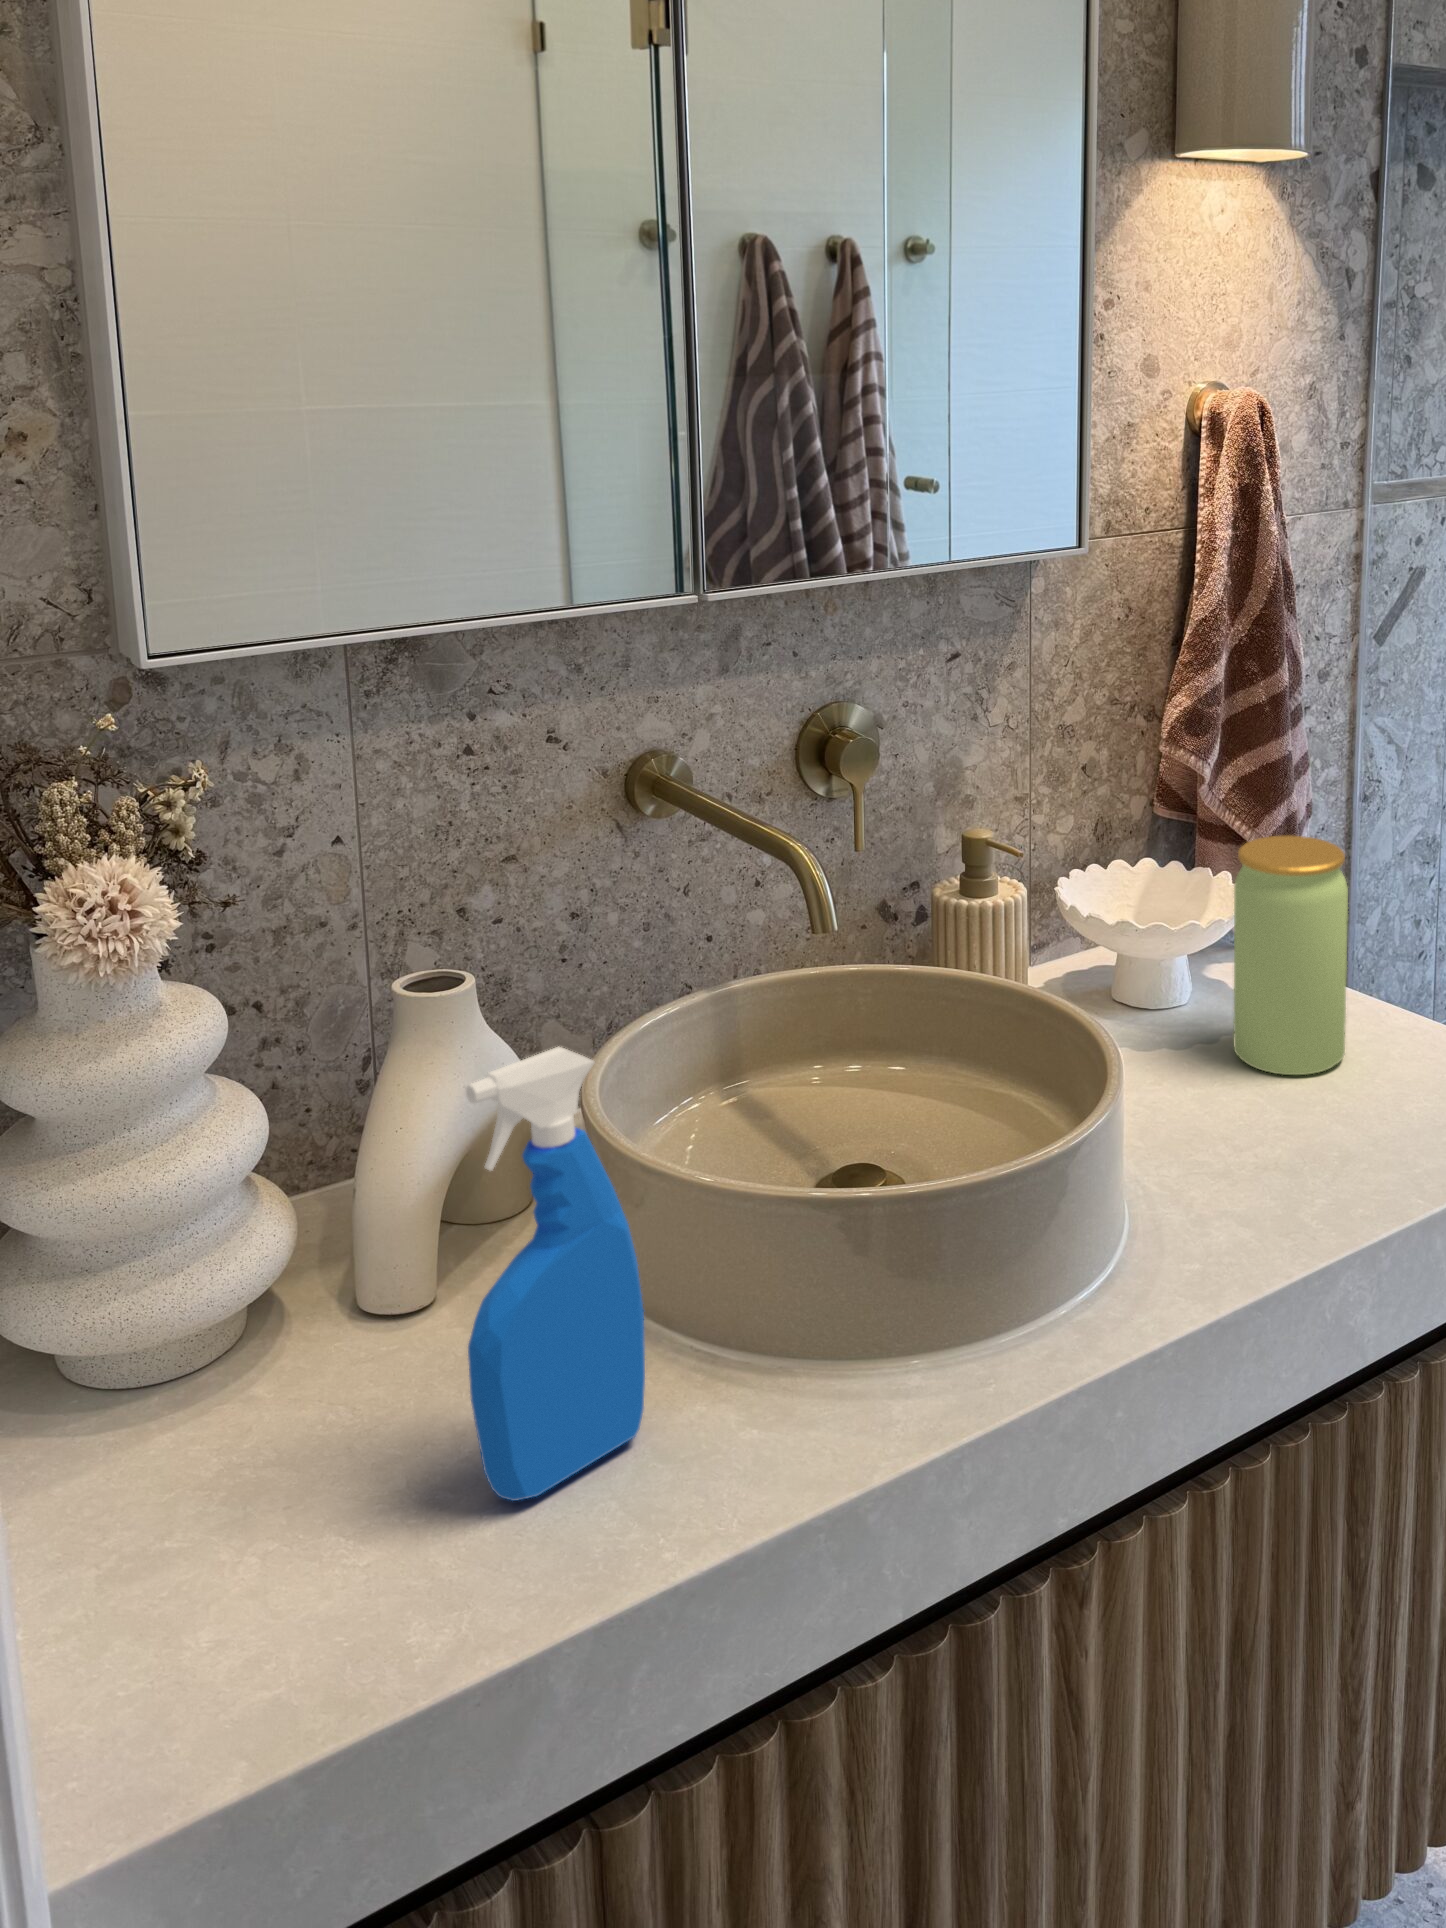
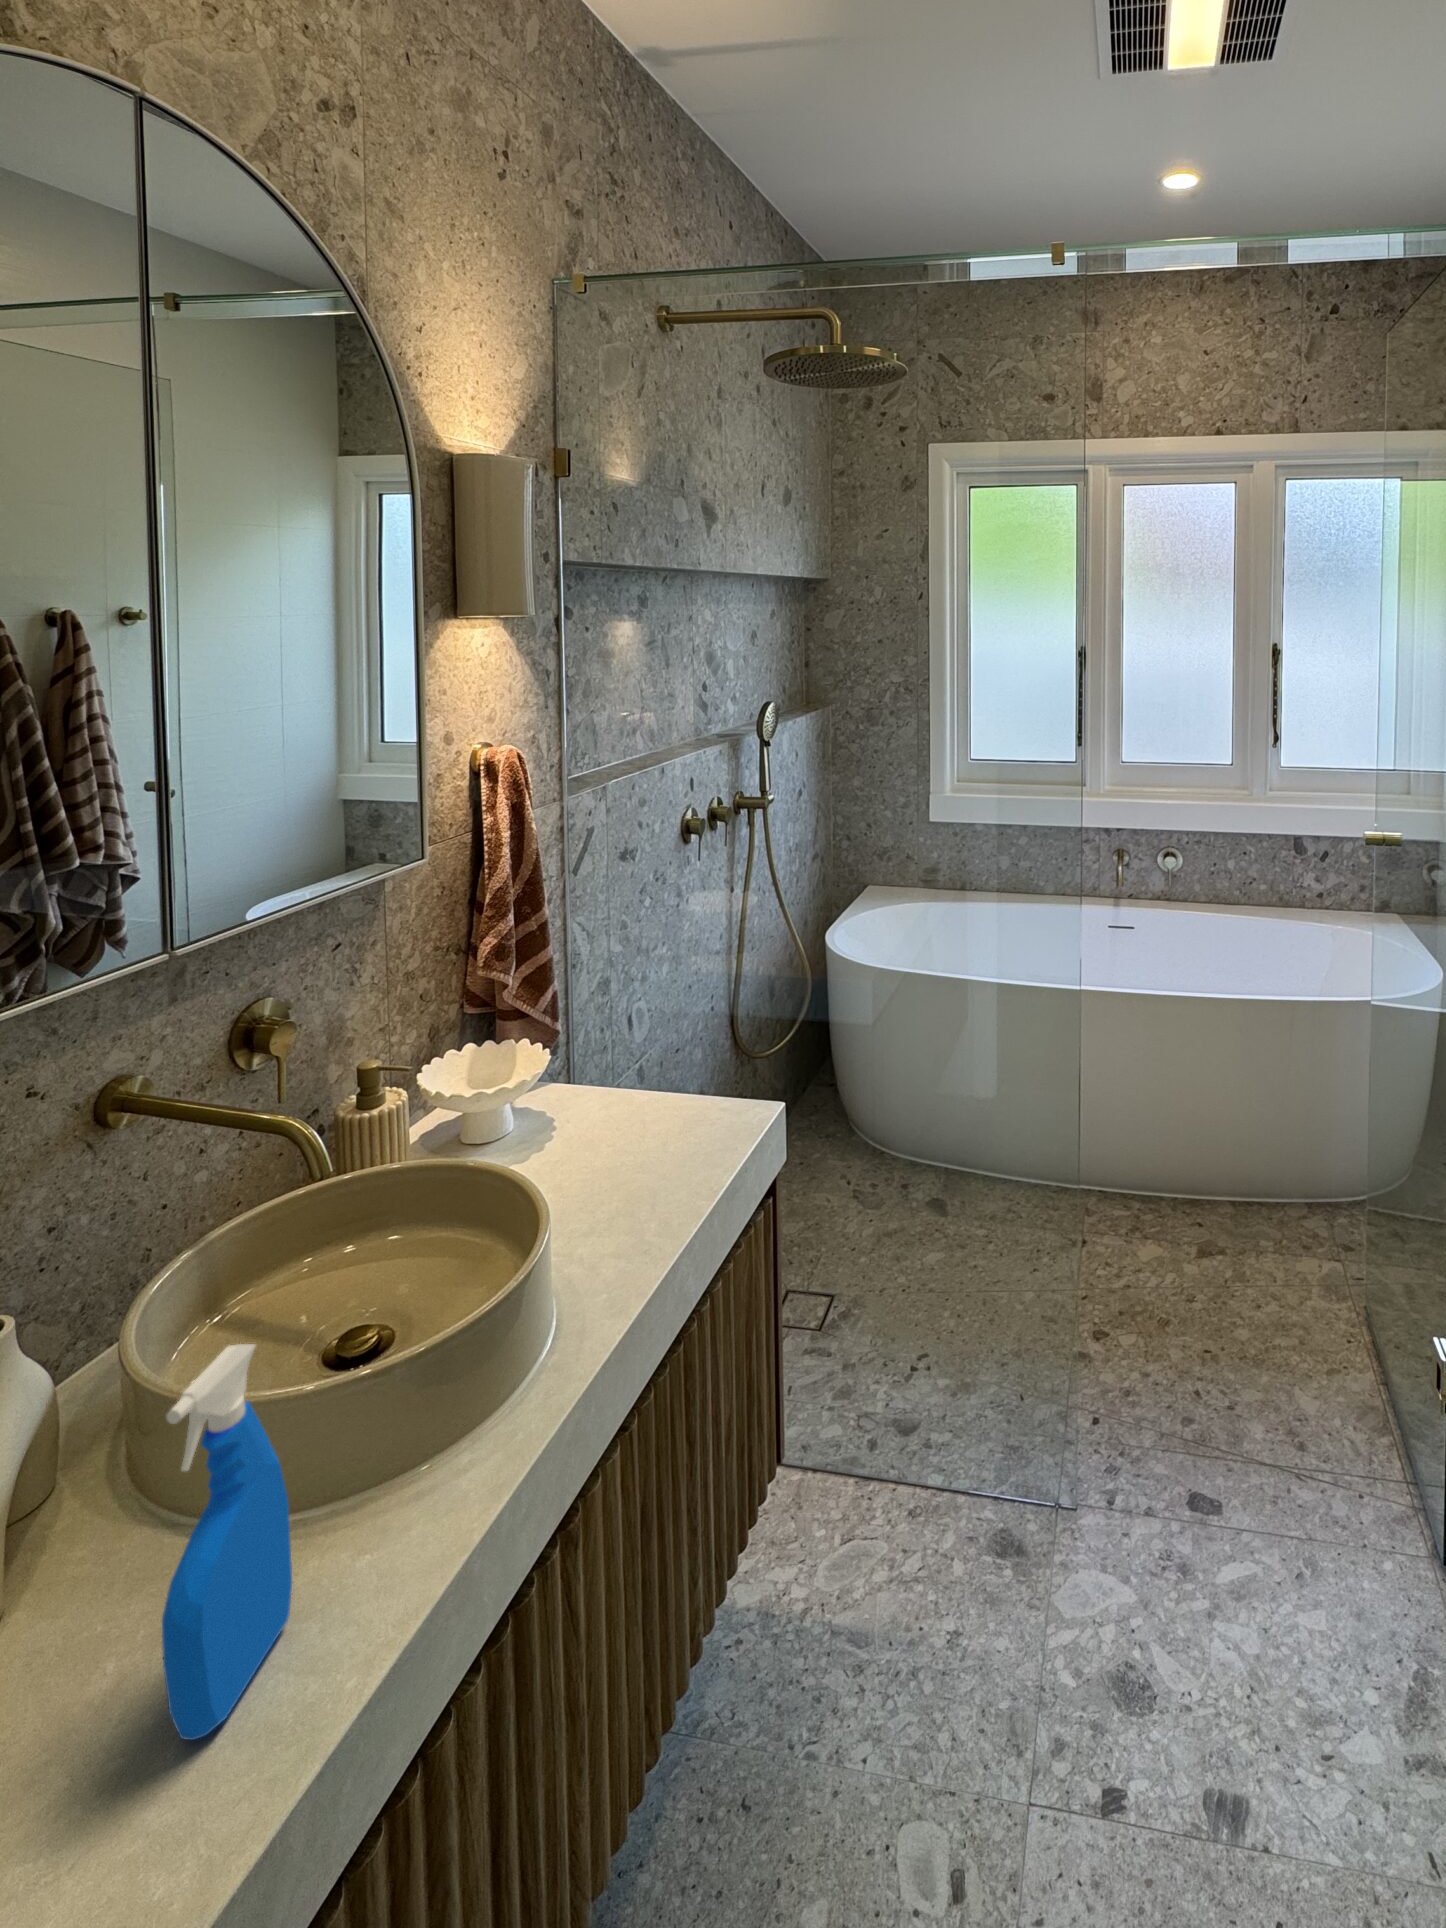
jar: present [1233,836,1348,1075] -> none [556,1008,627,1157]

